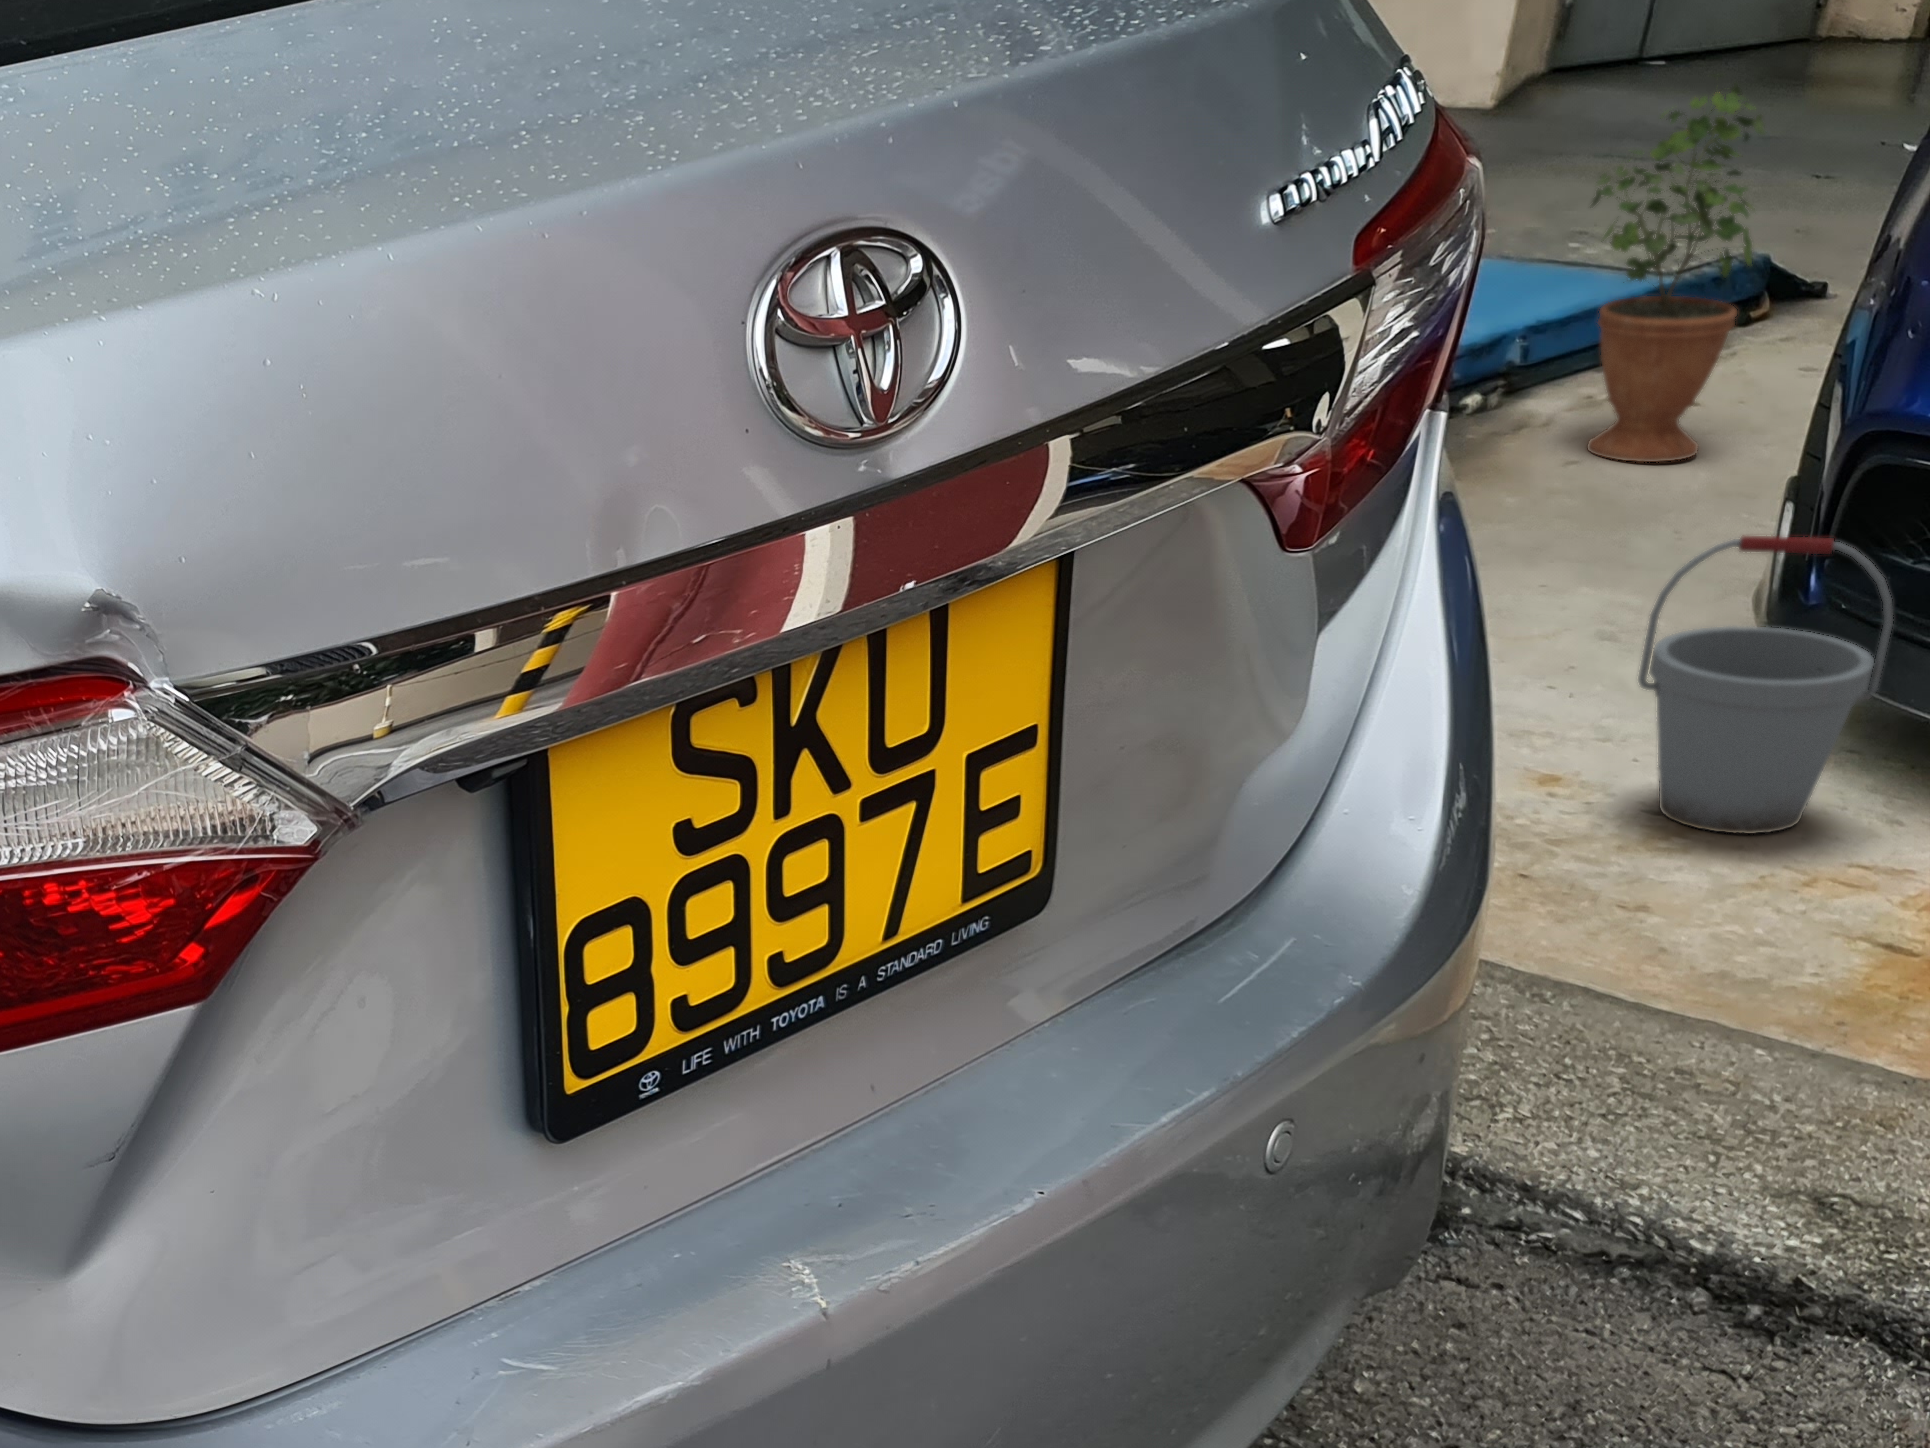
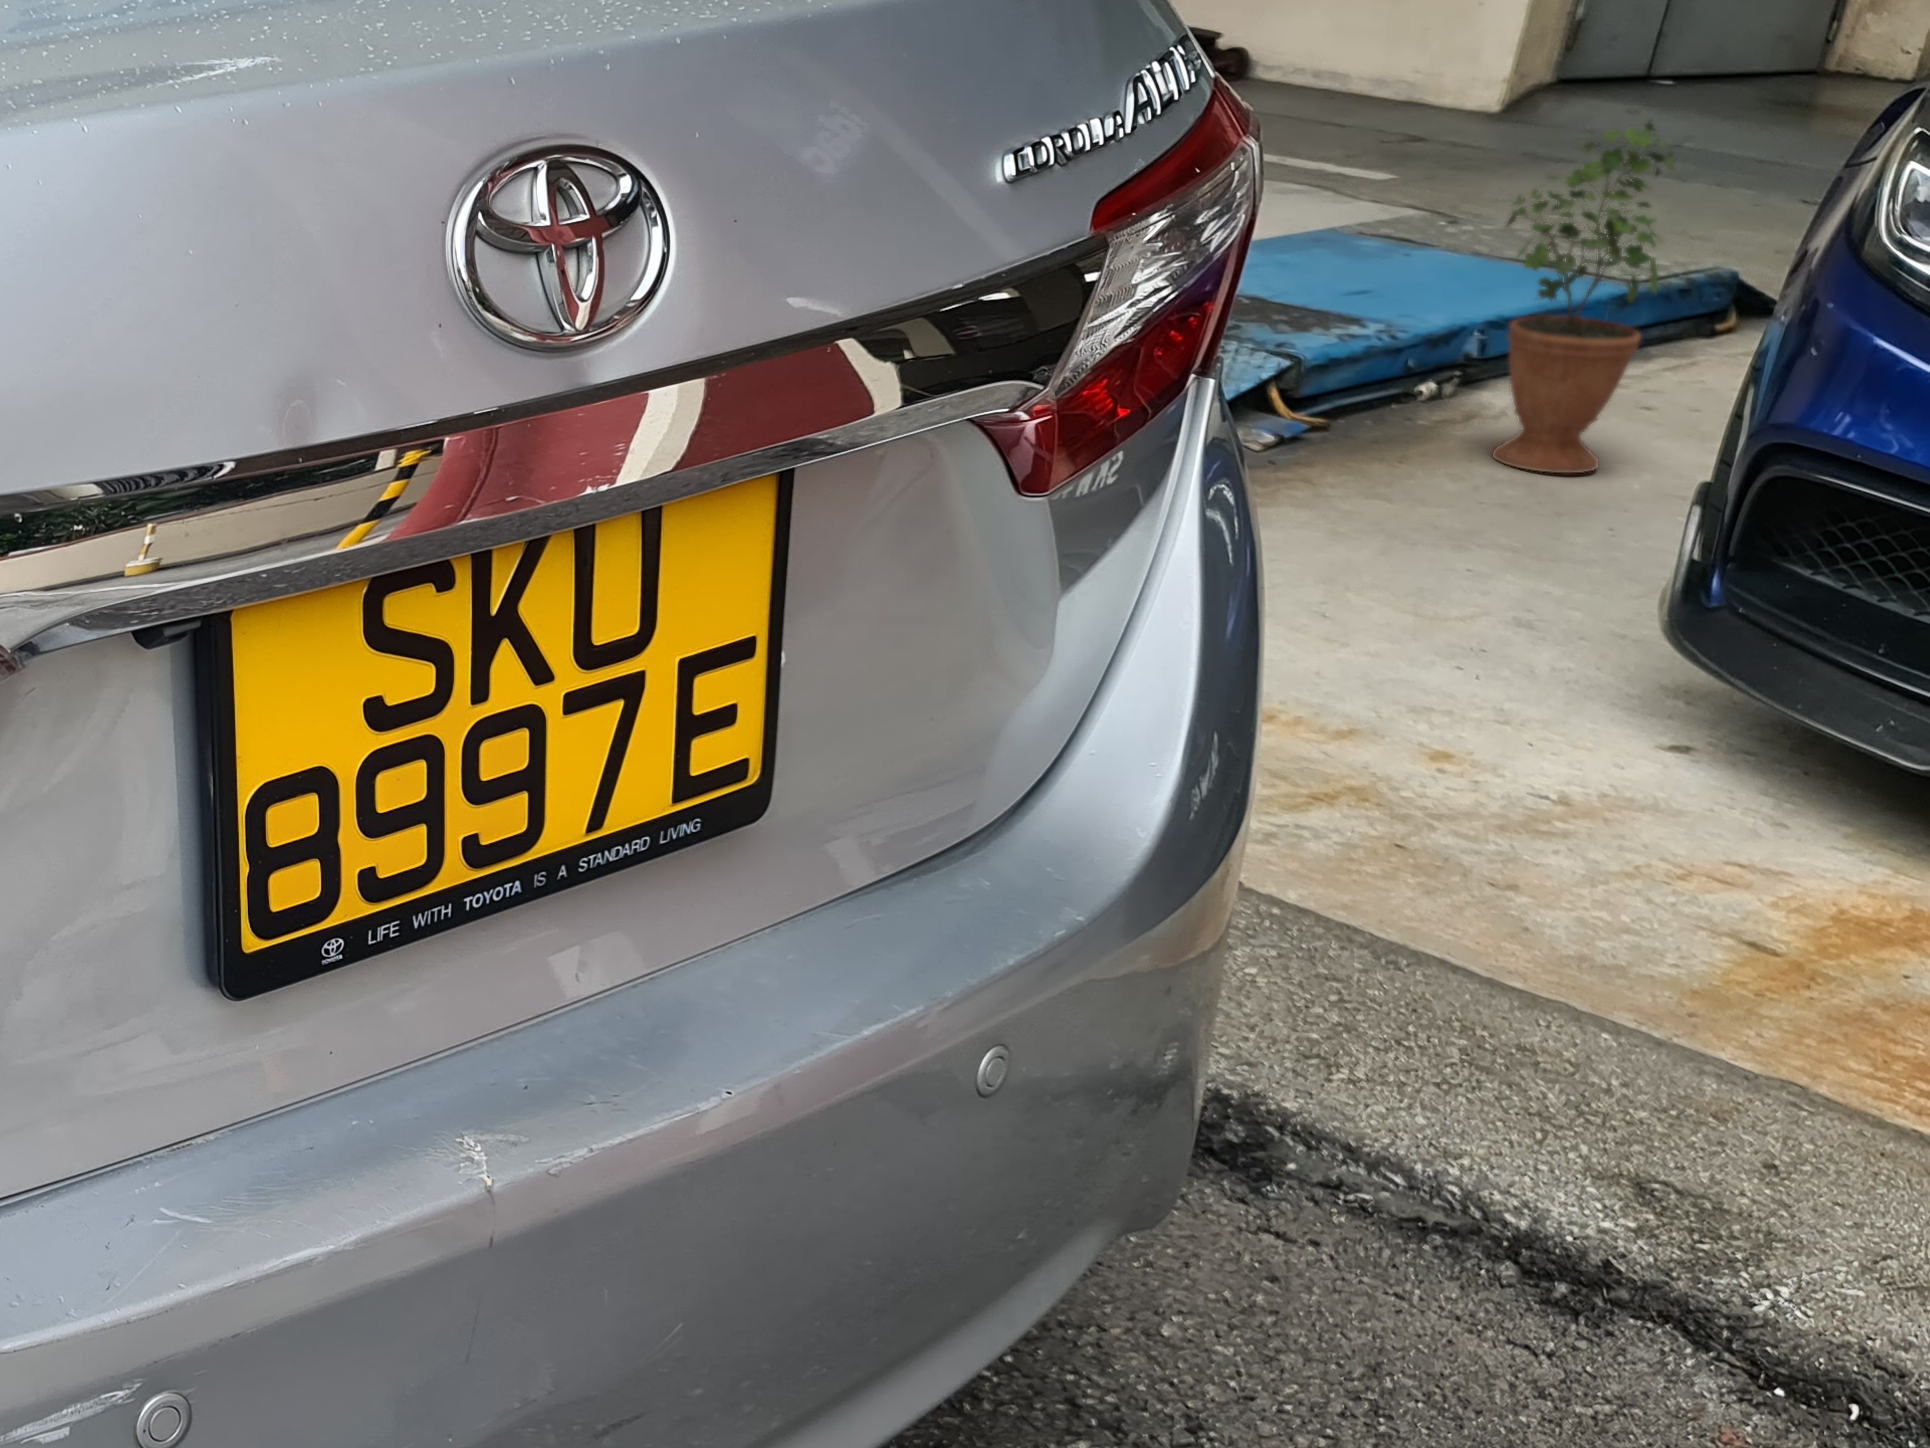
bucket: present [1638,536,1893,834] -> none [1506,539,1753,829]

